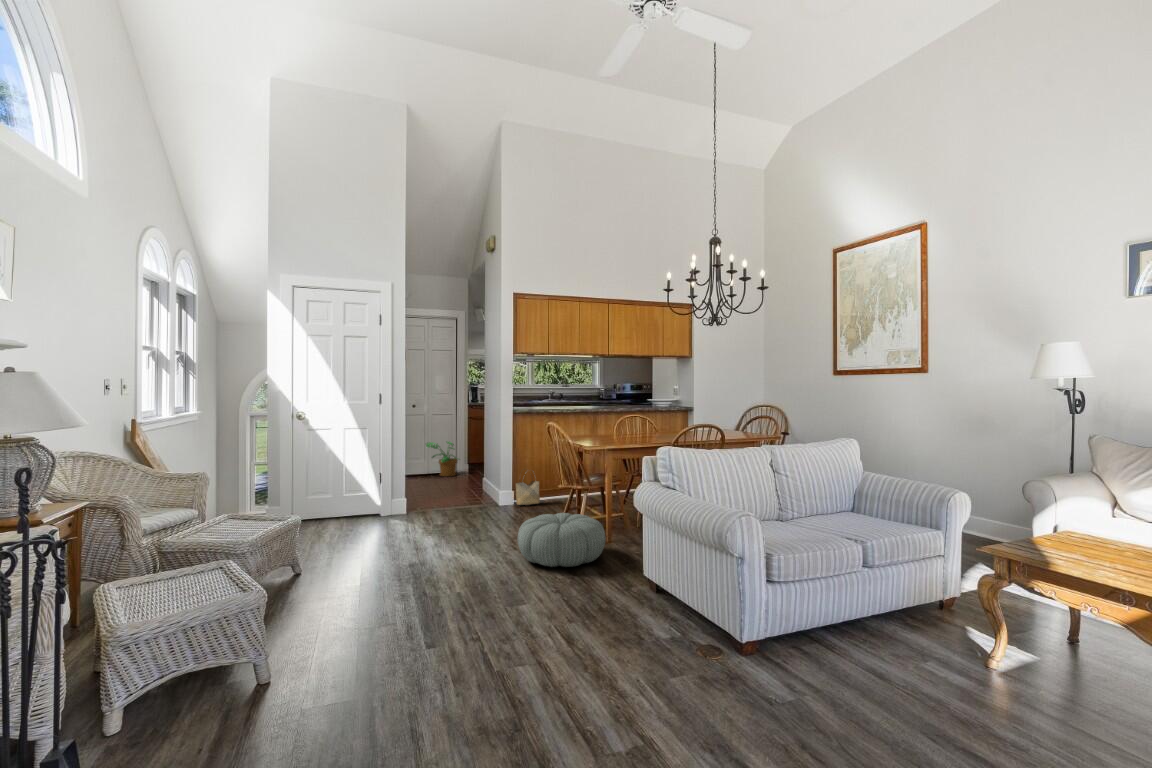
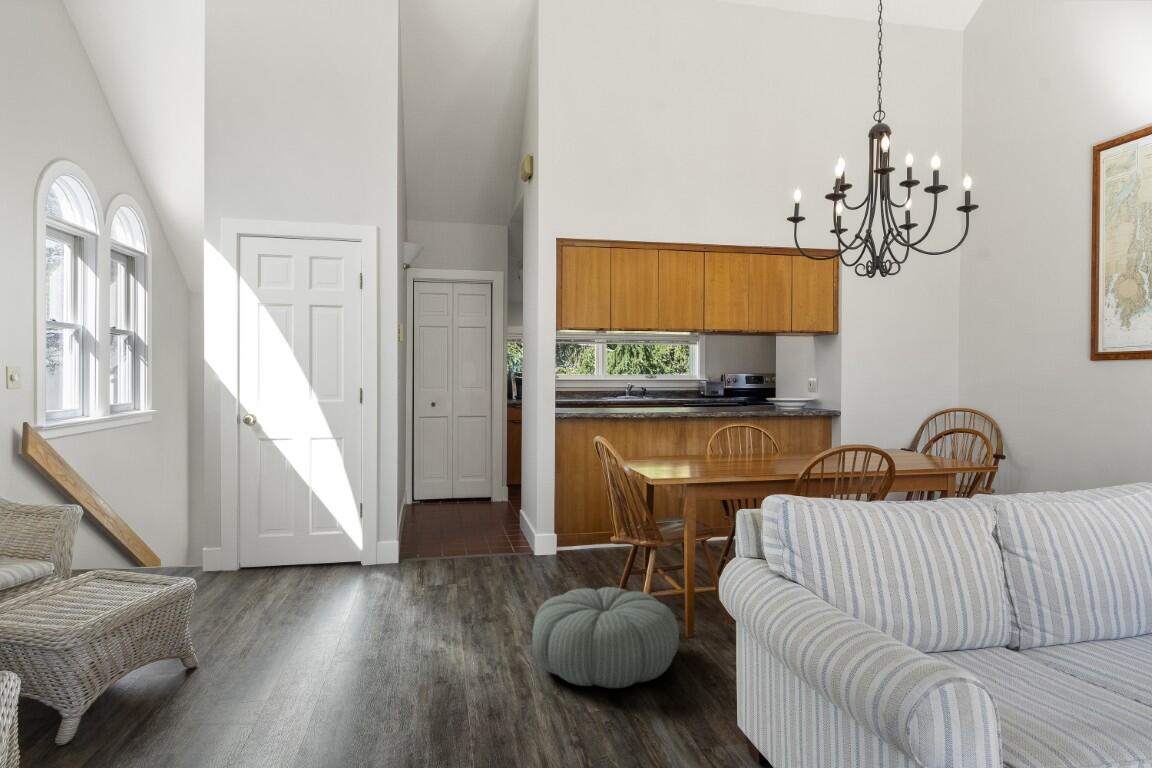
potted plant: present [426,442,460,476] -> none [450,453,501,502]
woven basket: present [516,481,540,505] -> none [560,501,597,556]

